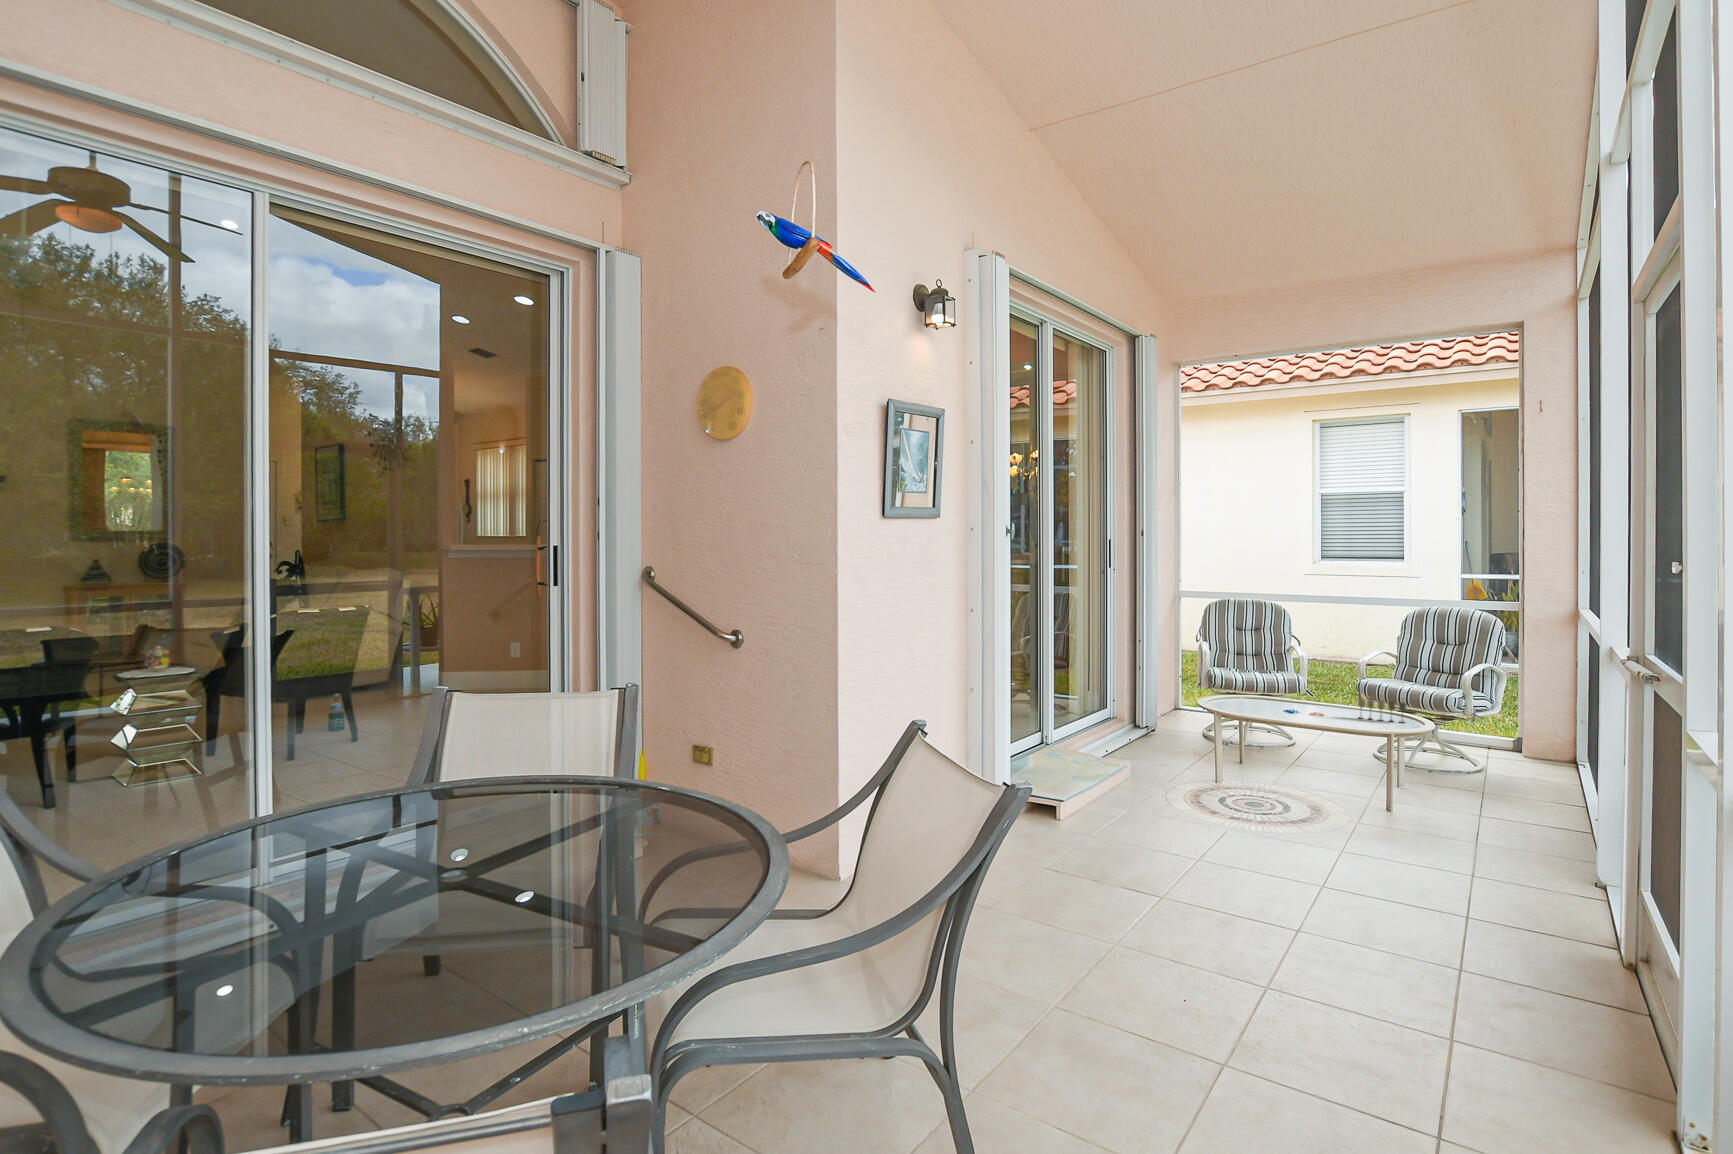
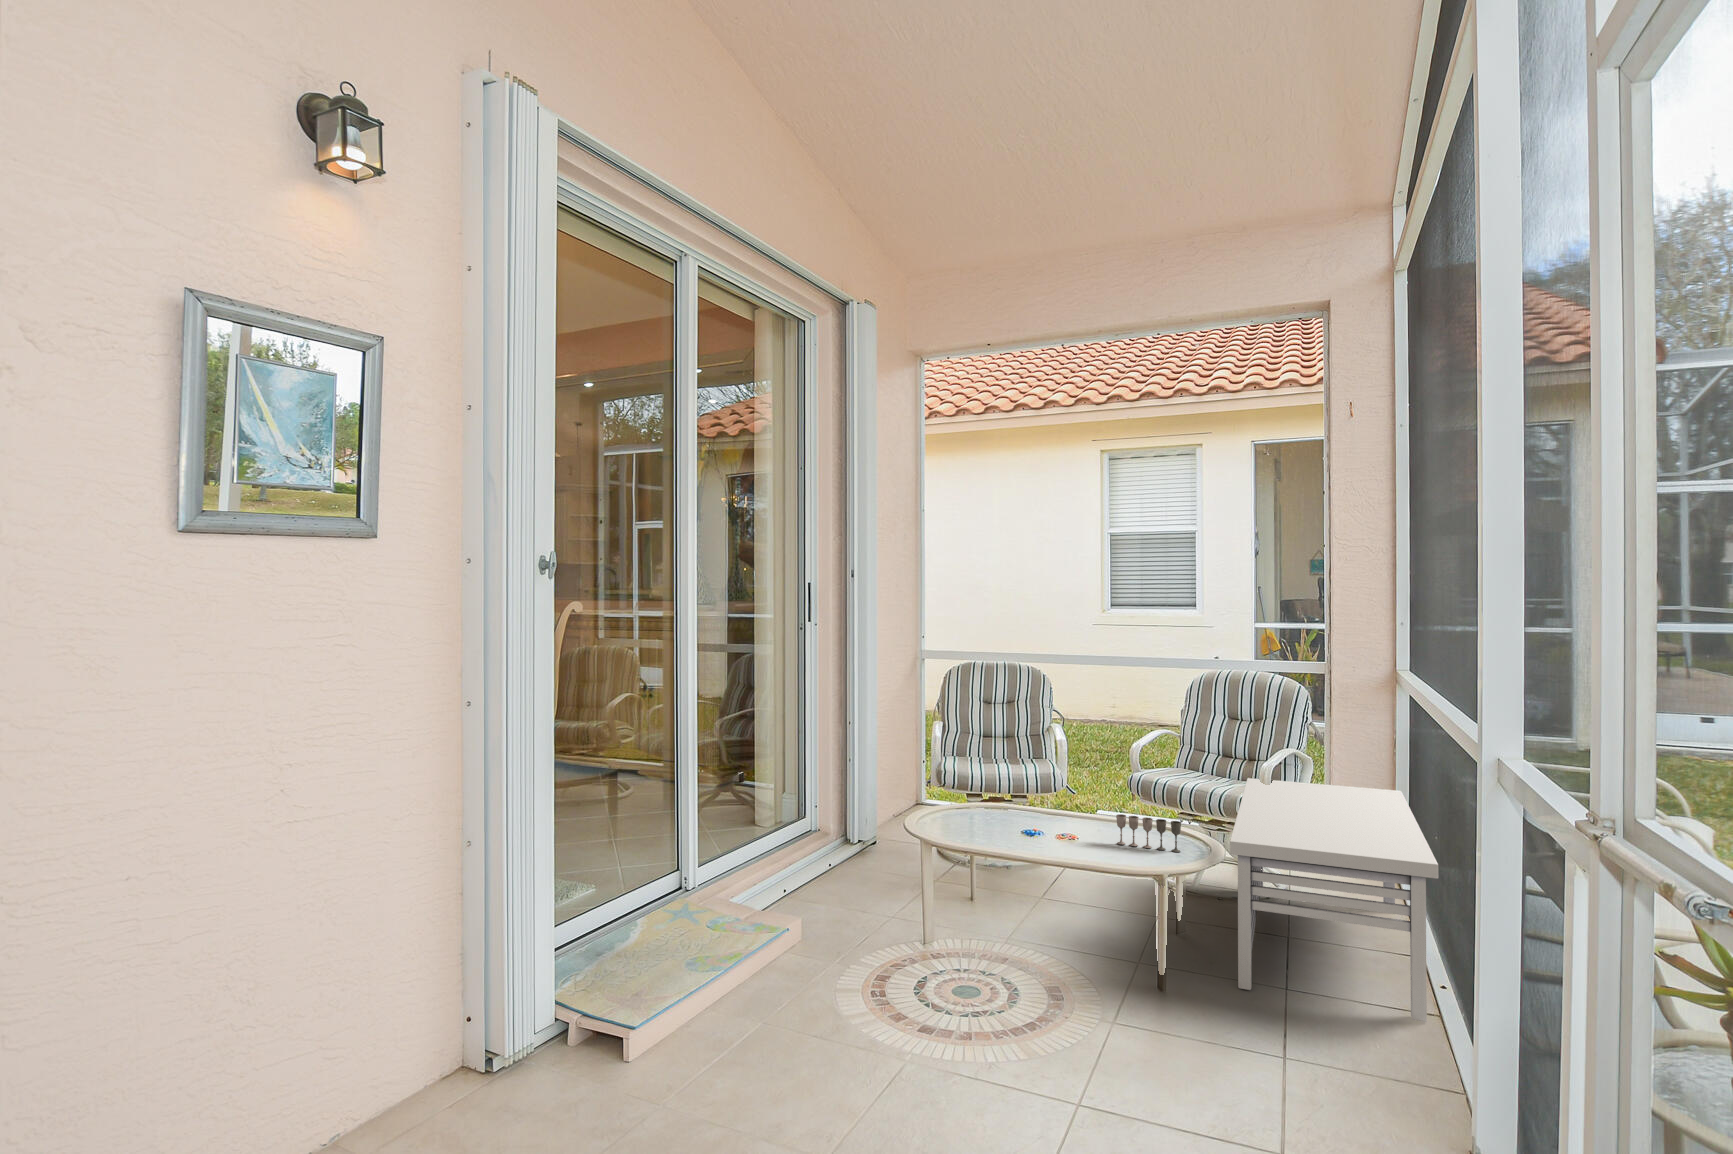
storage bench: none [1443,685,1596,831] -> present [1230,778,1438,1022]

